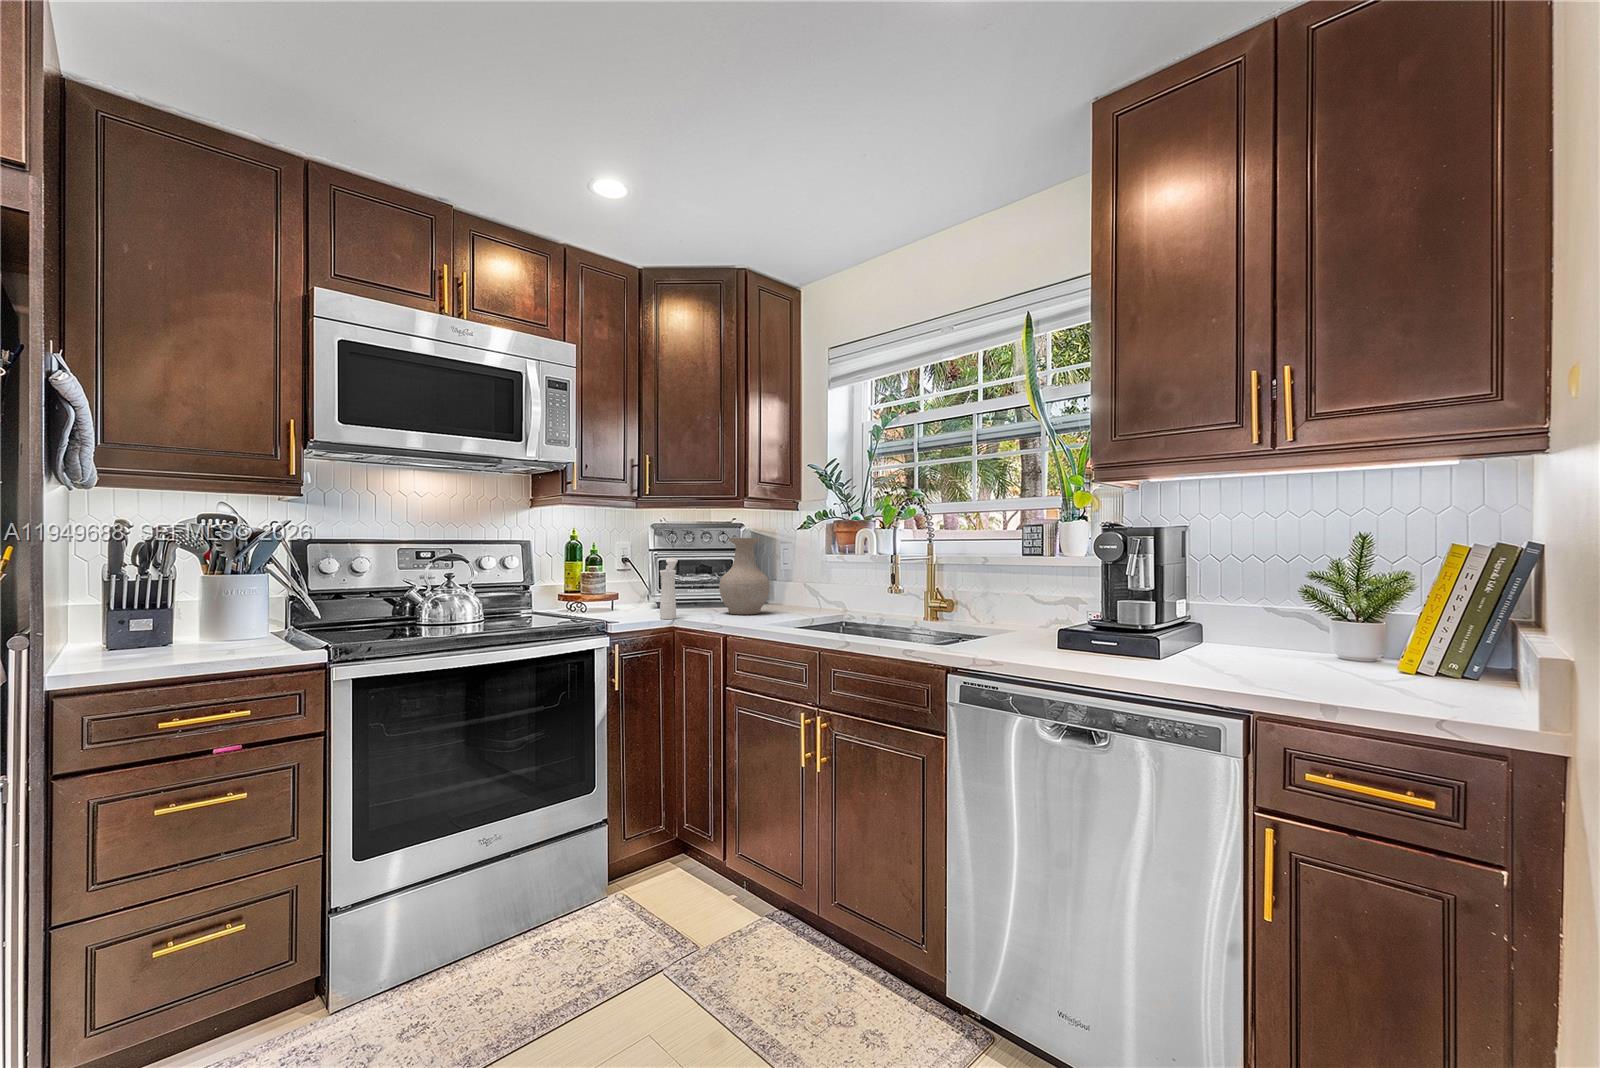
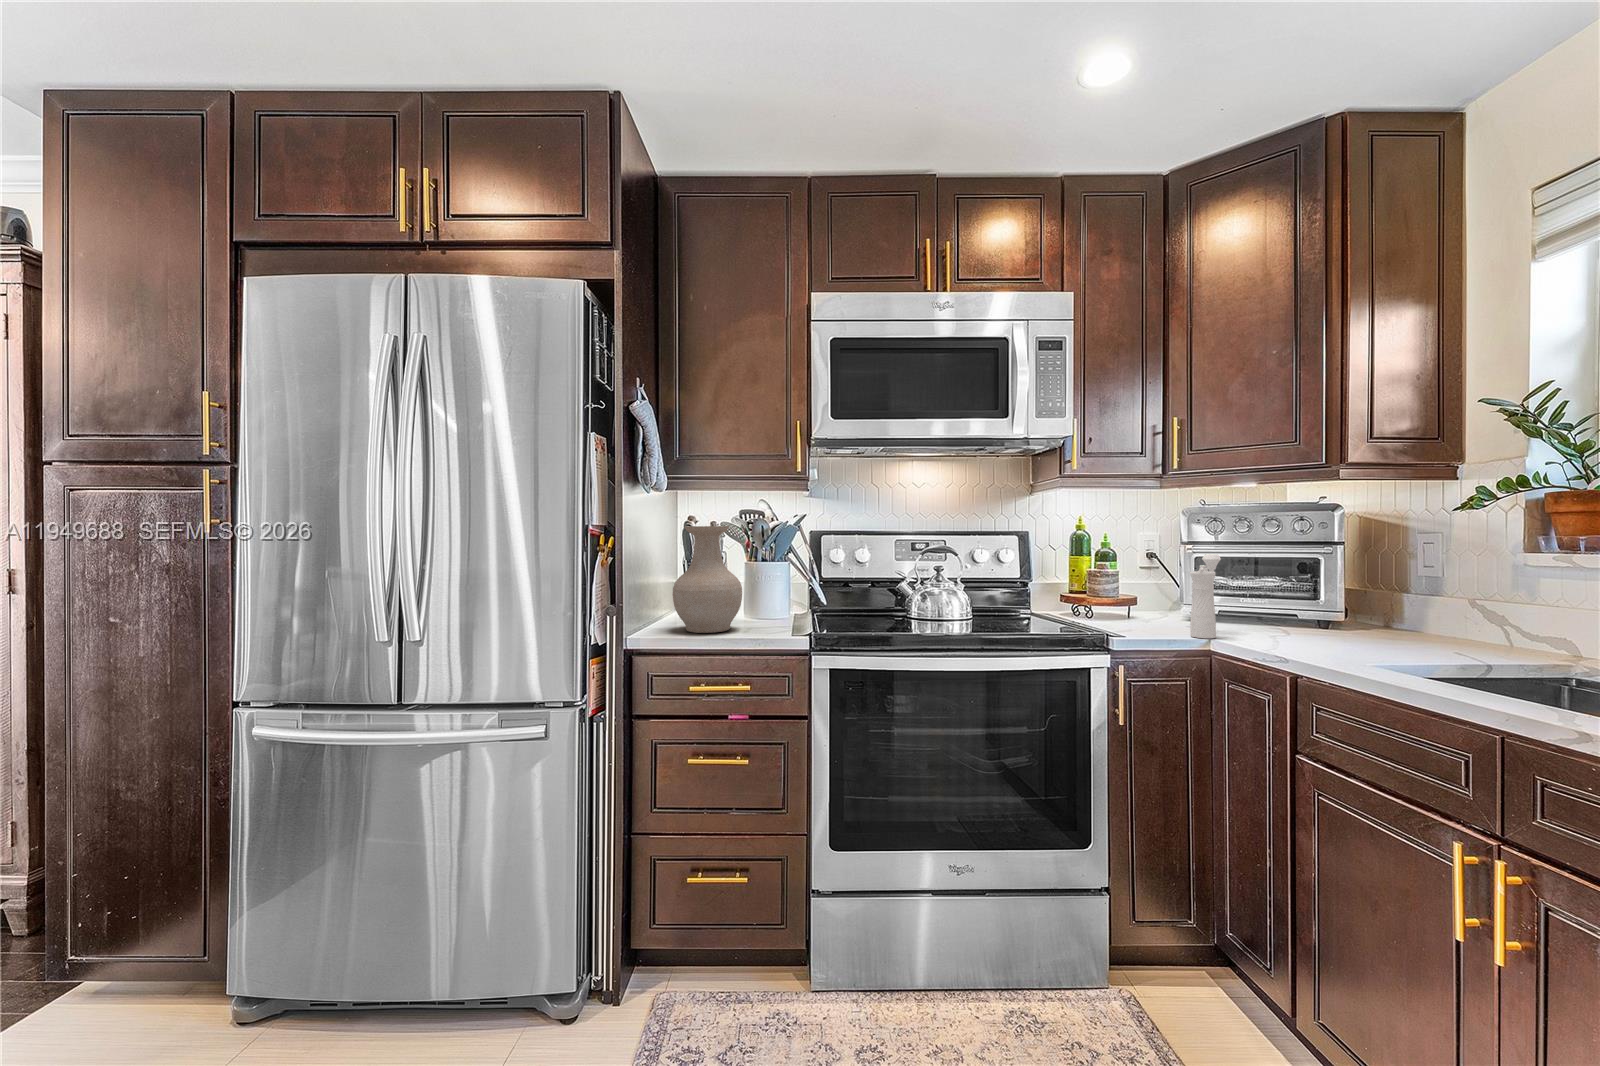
vase: present [719,538,770,615] -> present [673,526,742,633]

